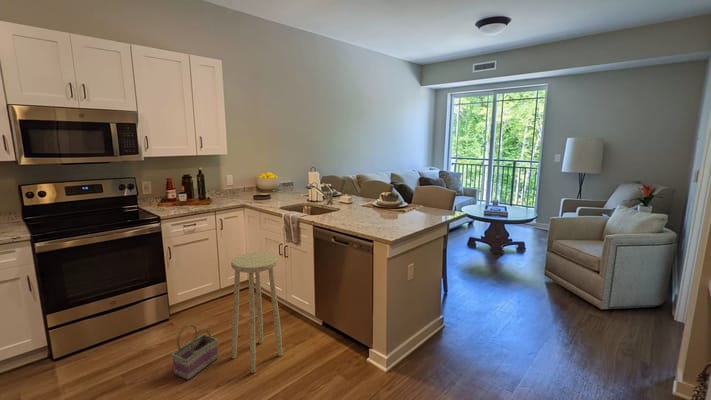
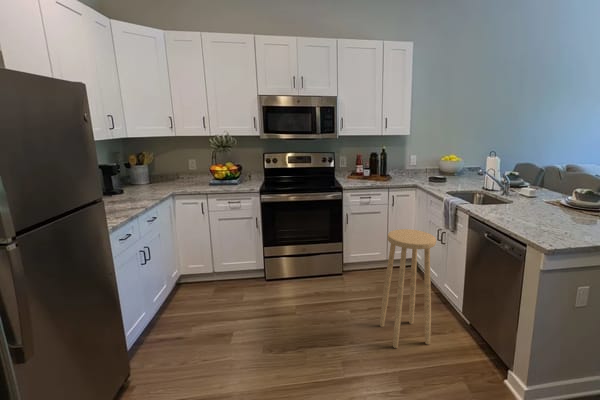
basket: present [172,324,218,380] -> none [331,281,369,328]

